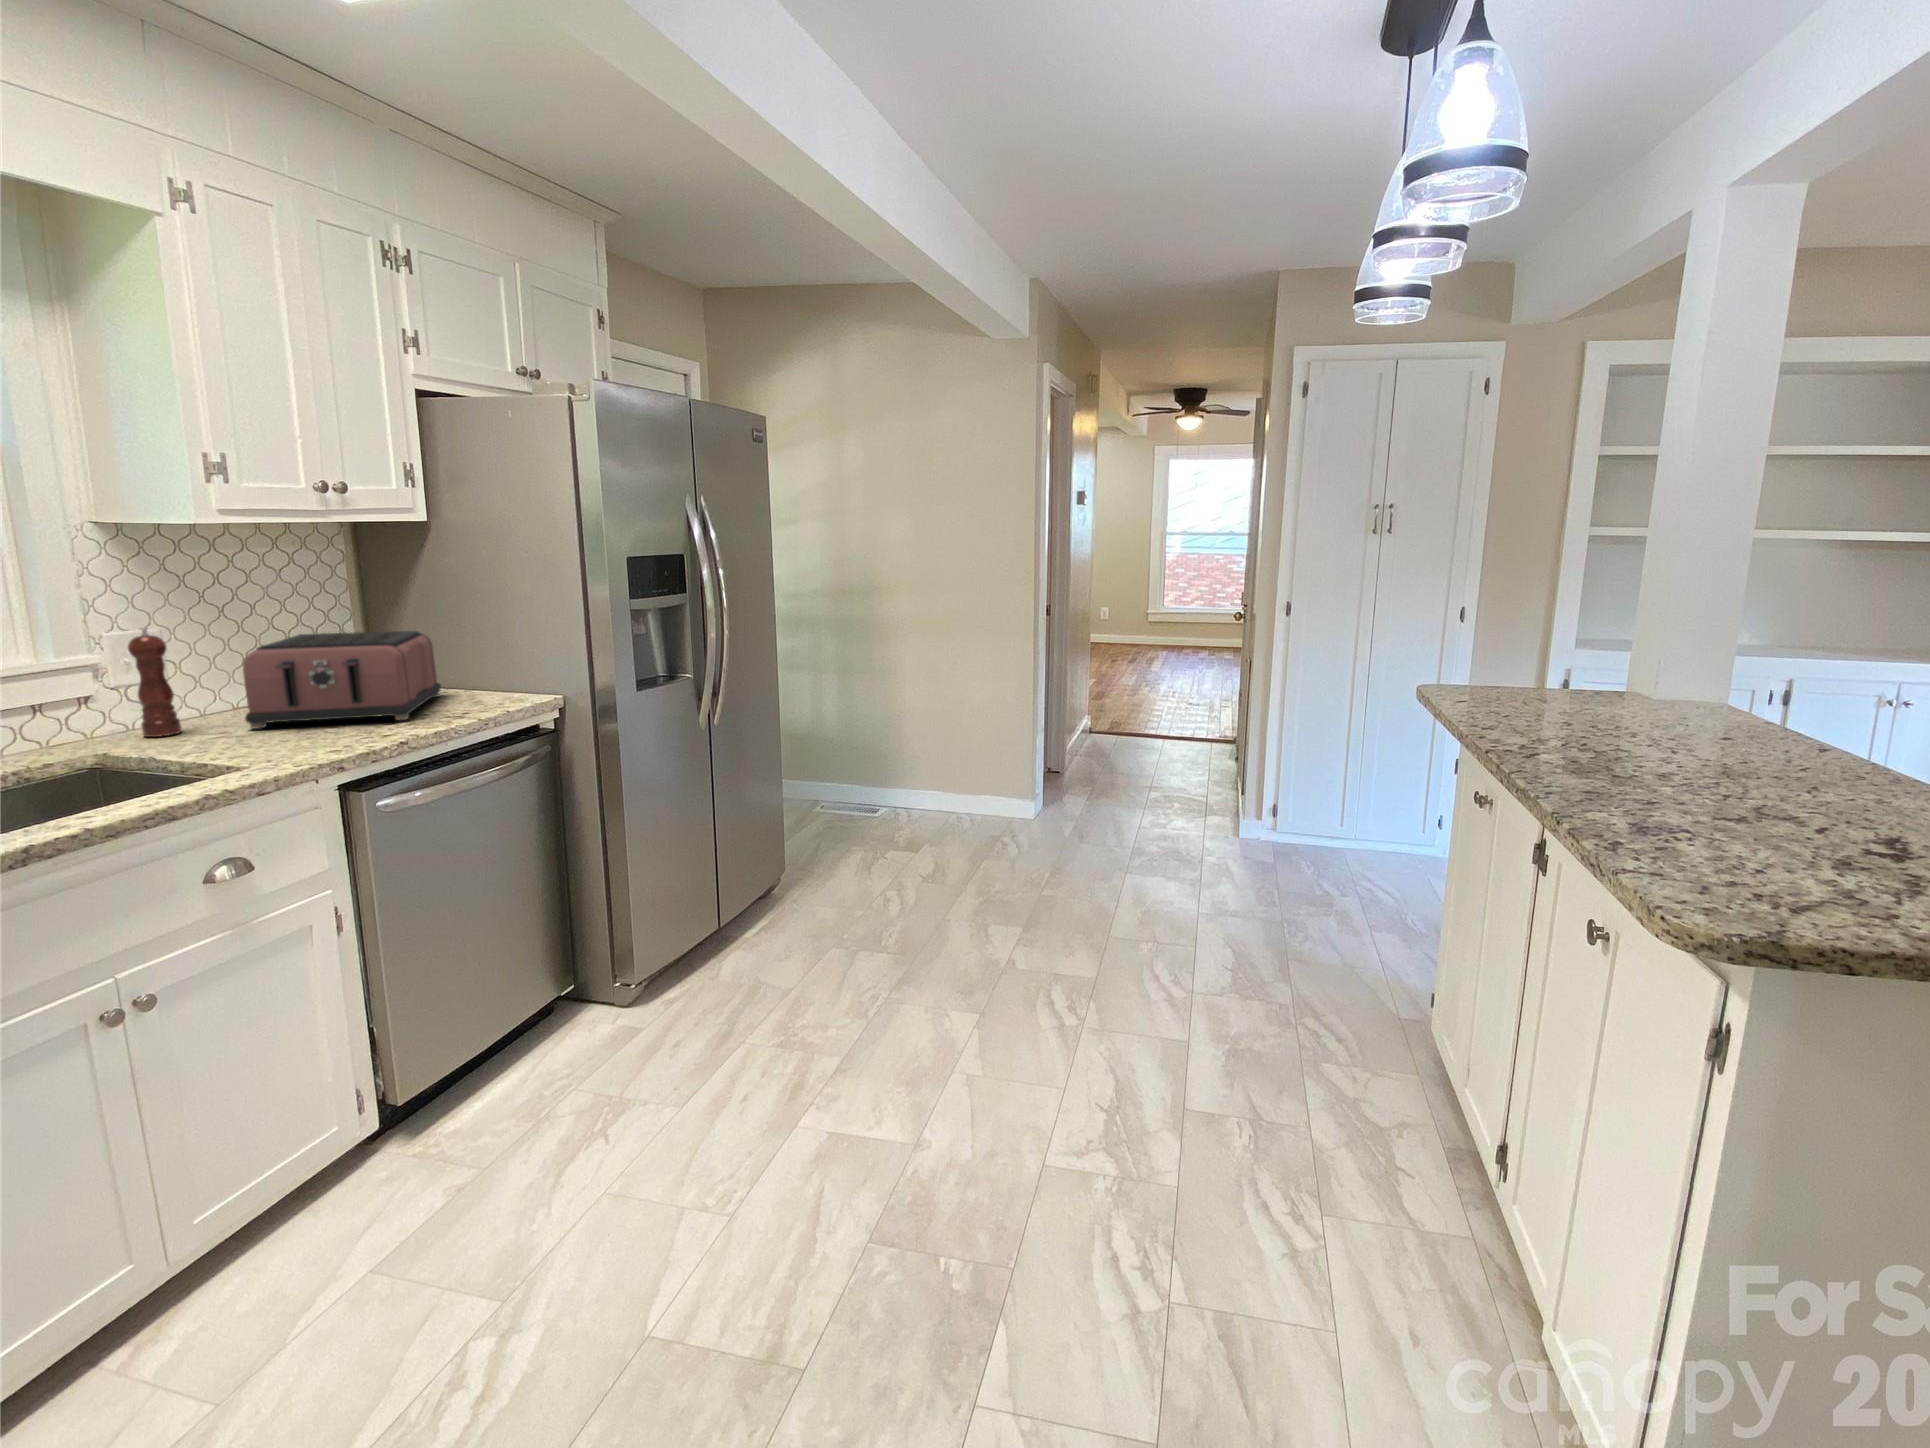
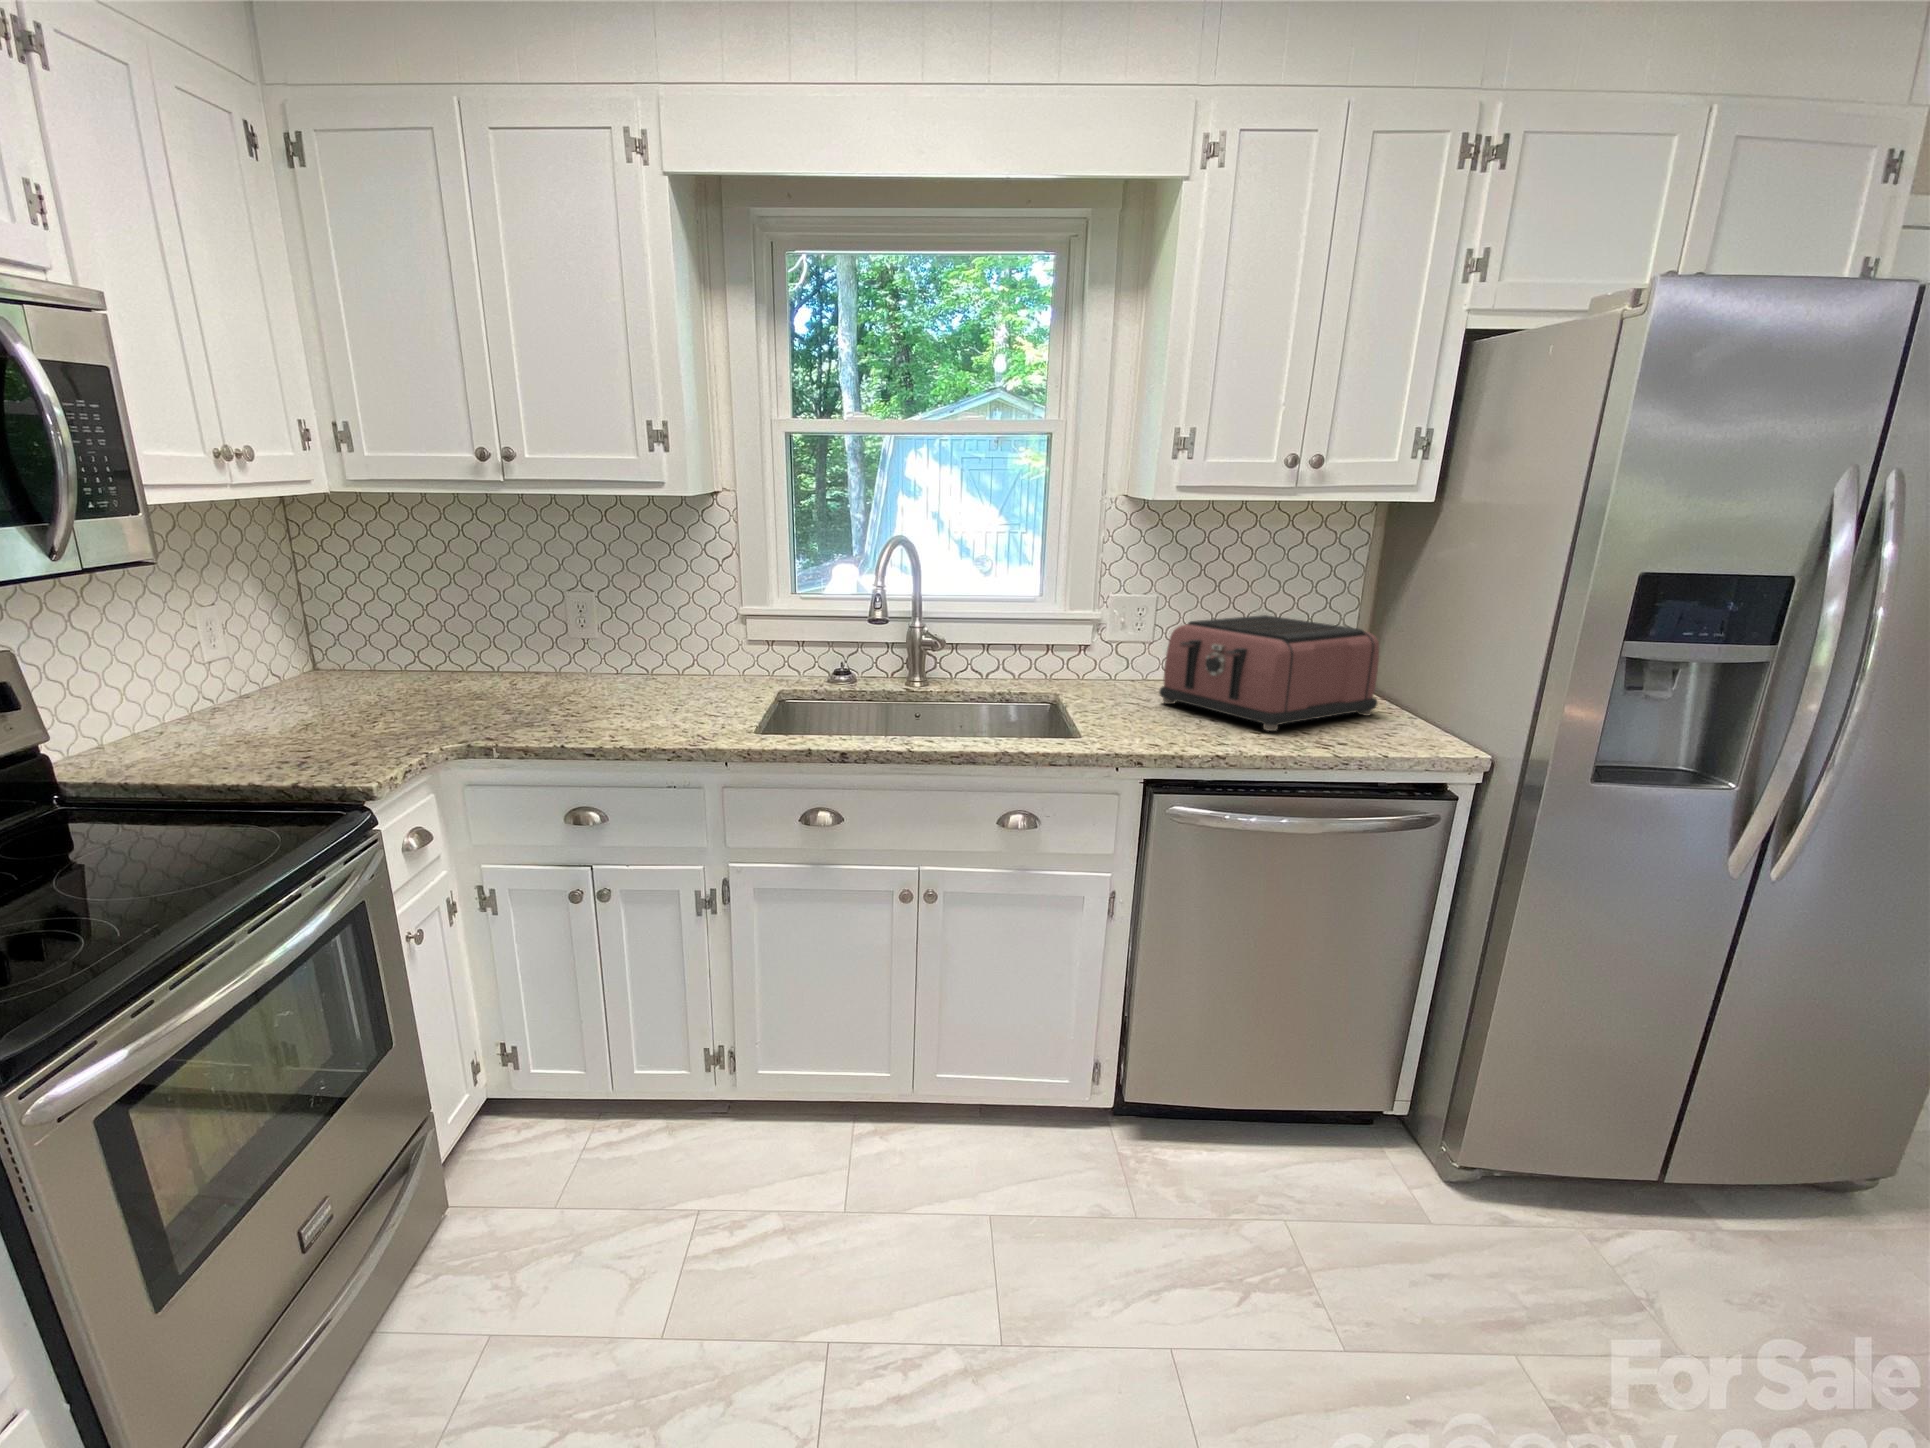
pepper mill: present [128,627,182,737] -> none [1103,589,1135,692]

